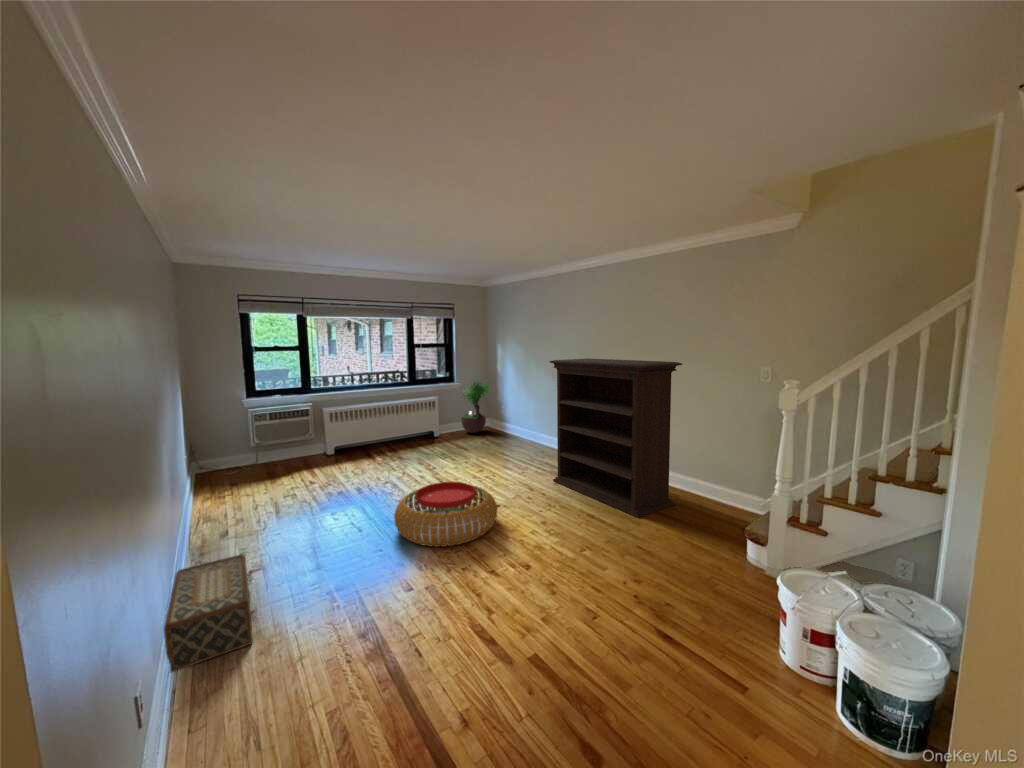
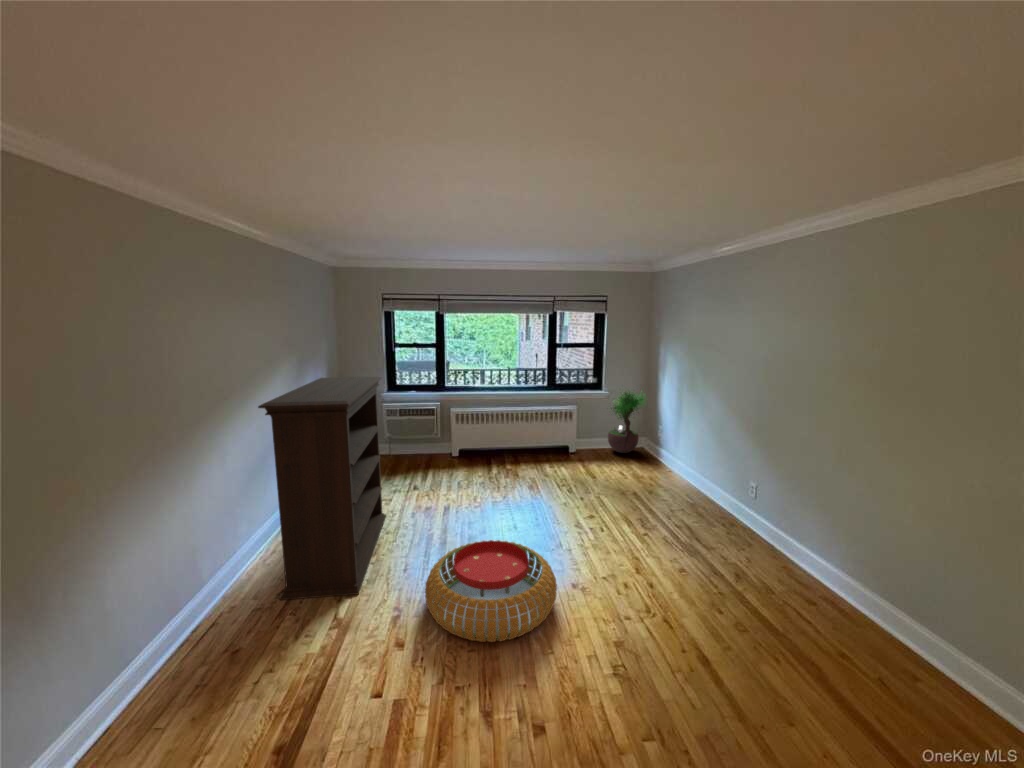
bookshelf: present [549,358,682,518] -> present [258,377,386,600]
woven basket: present [164,554,253,672] -> none [114,590,258,718]

